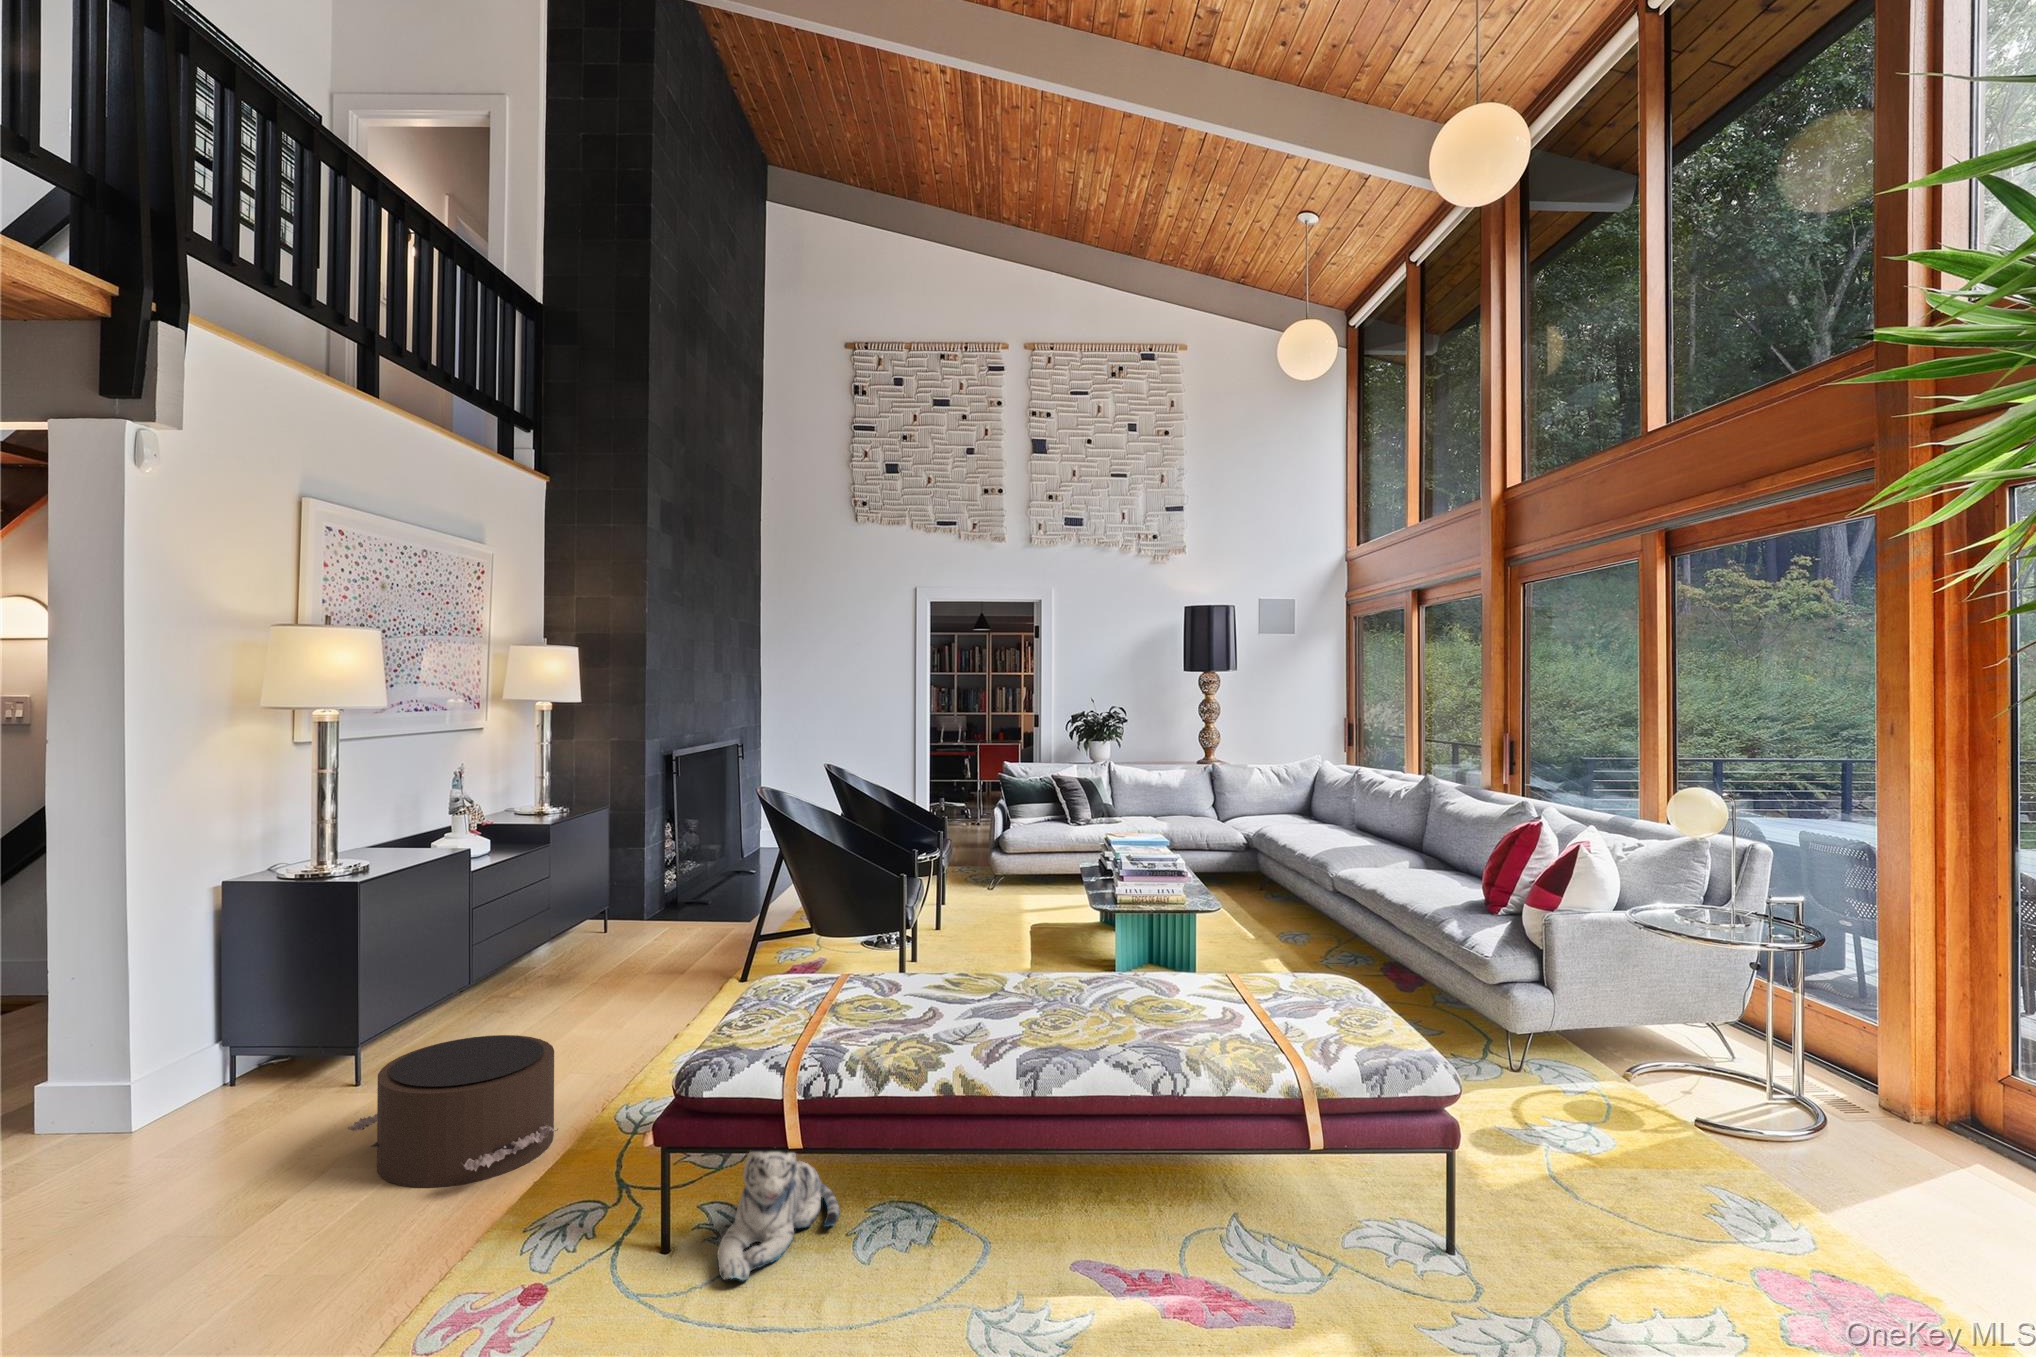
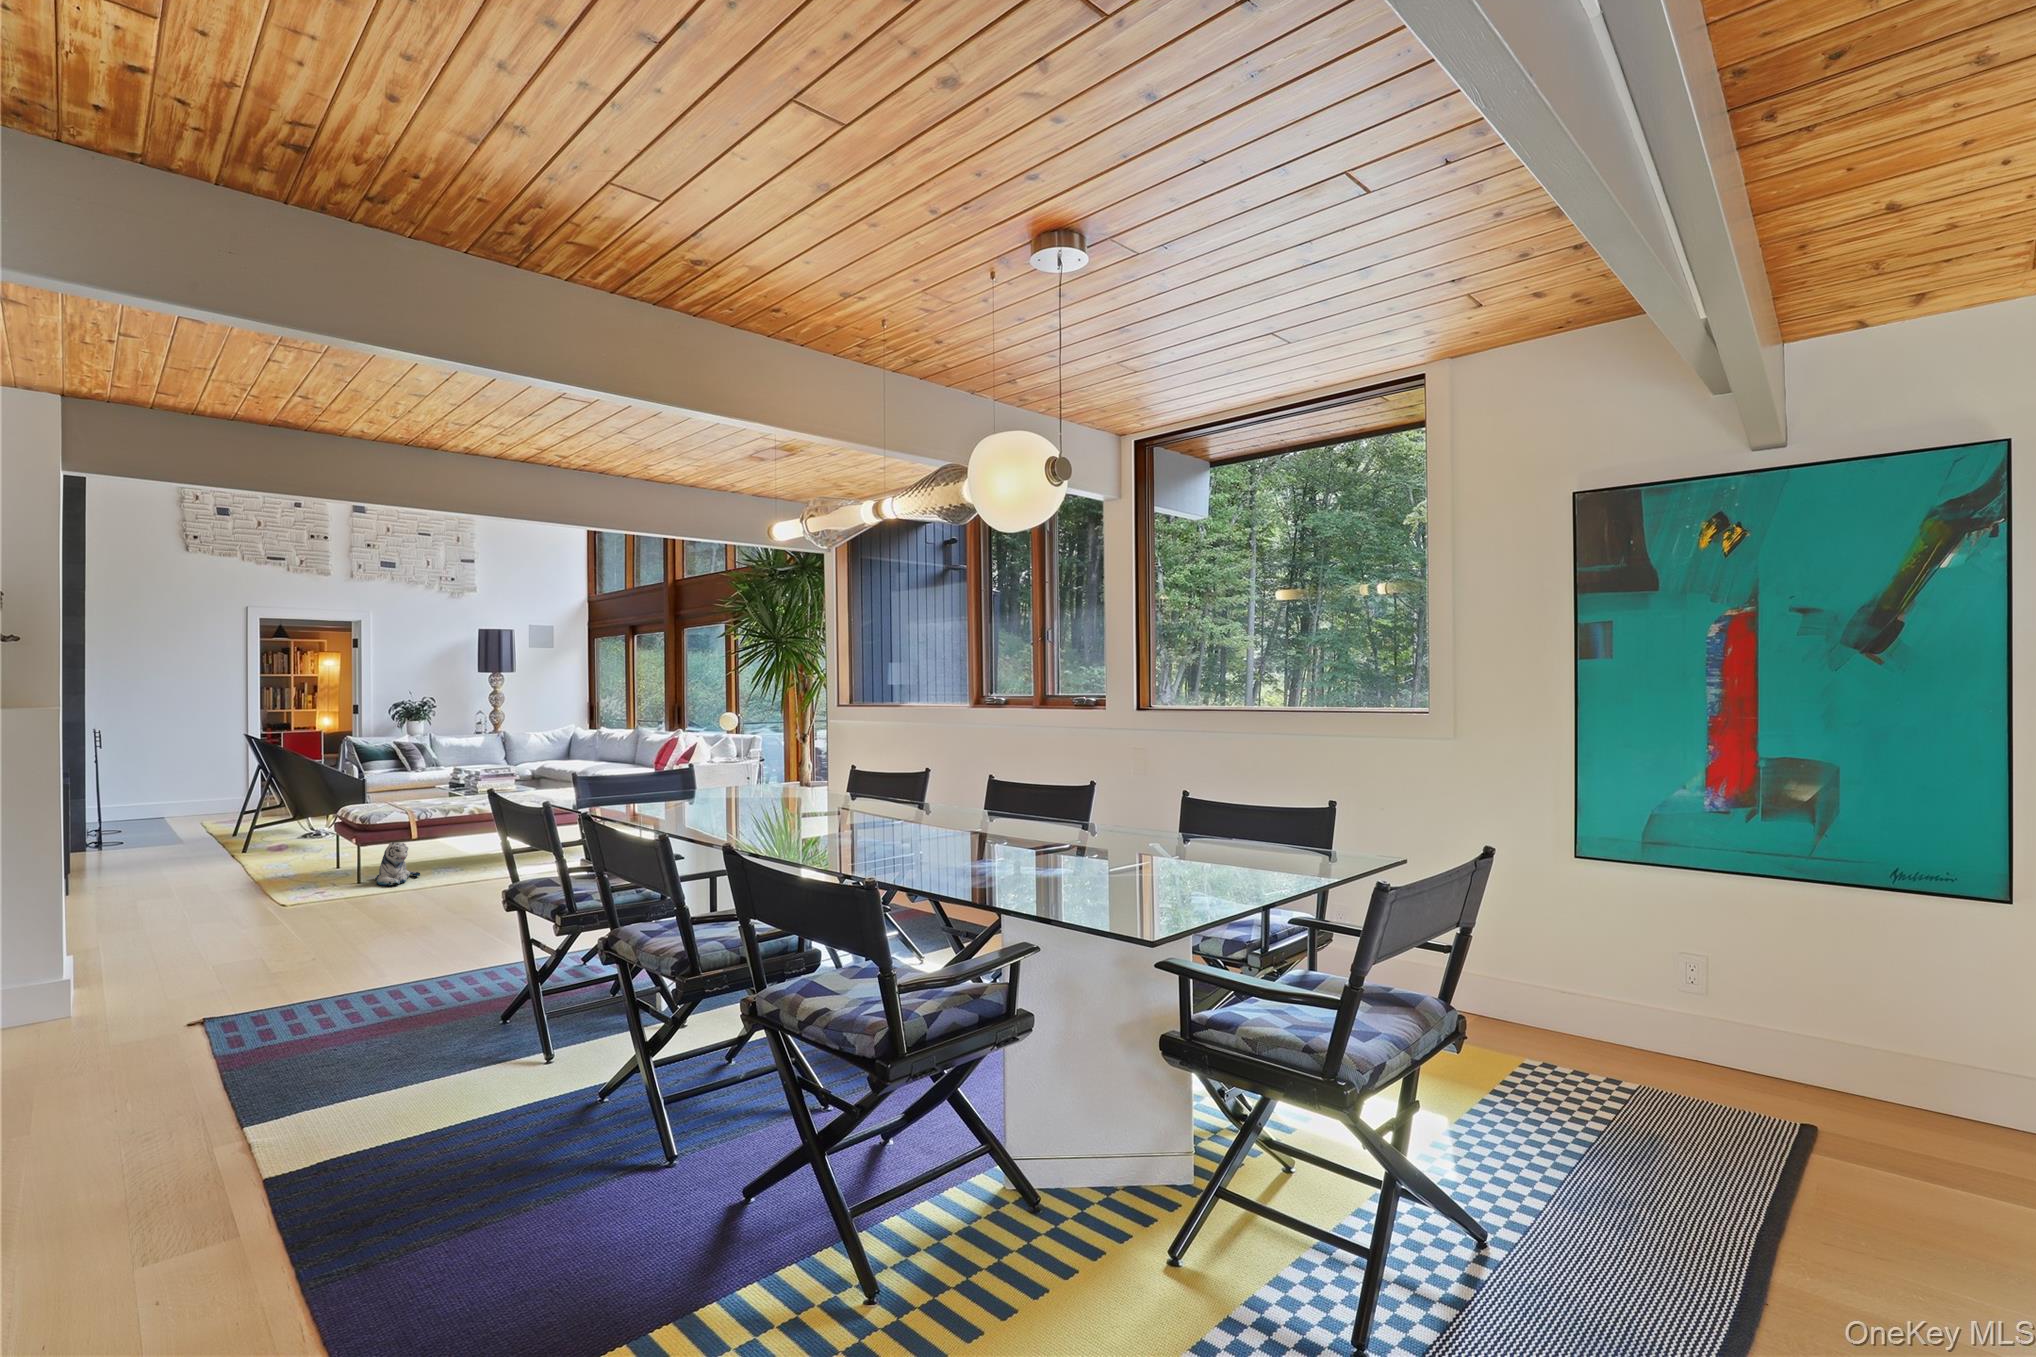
pouf: present [348,1035,558,1188] -> none [114,843,246,899]

